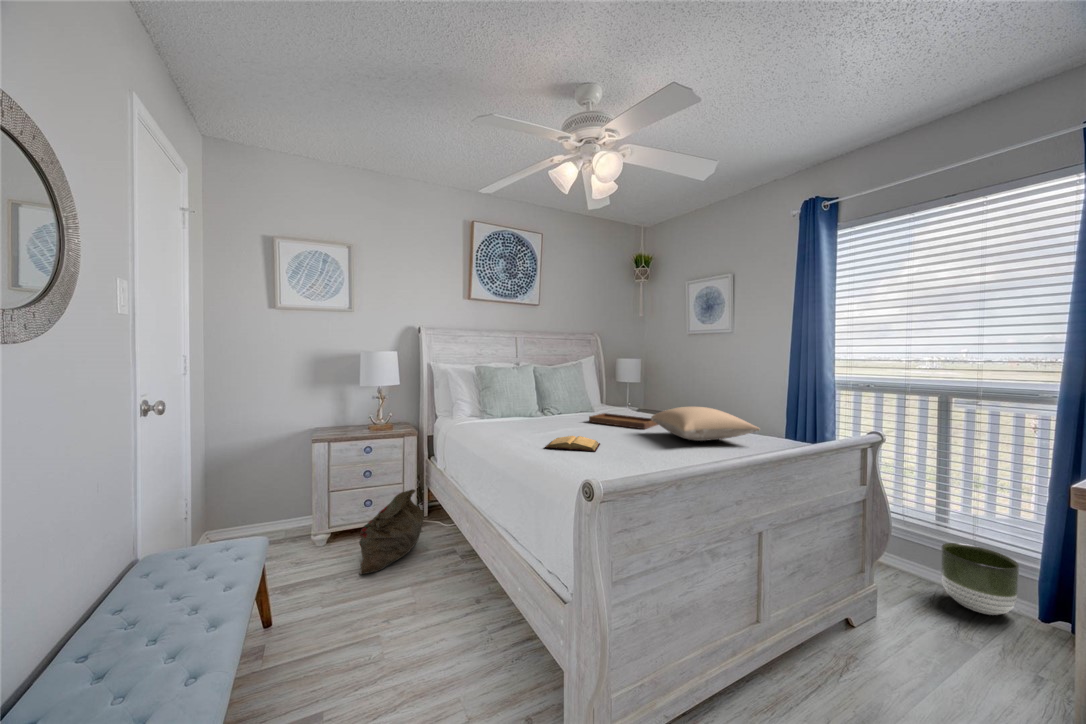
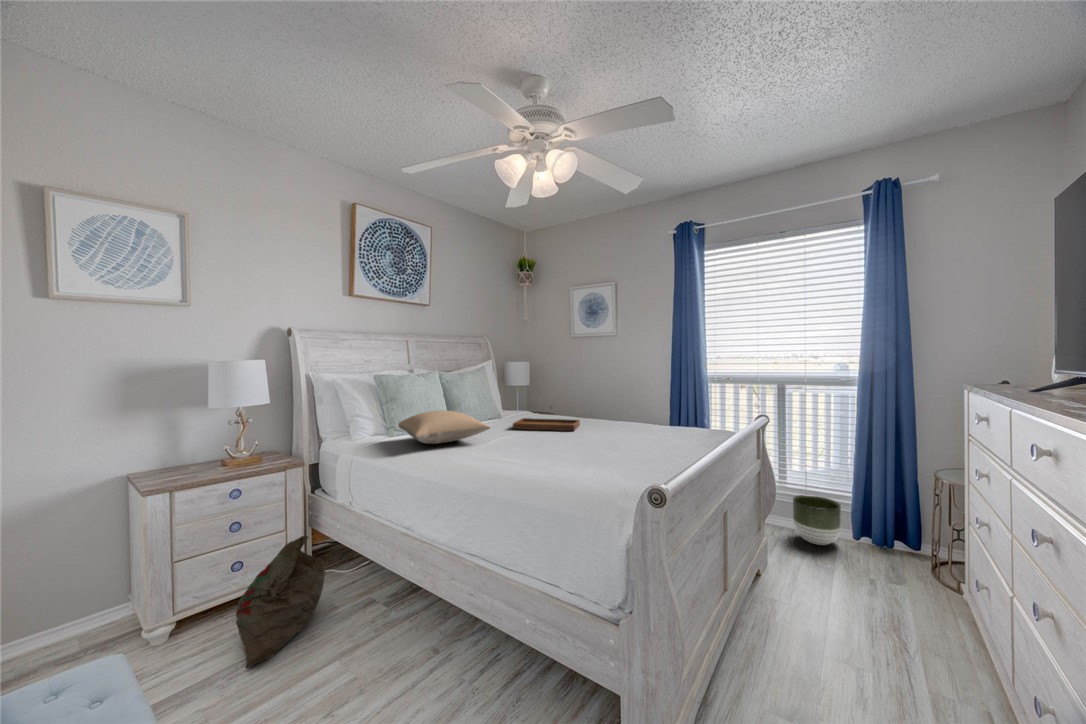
pillow: present [651,407,760,441] -> present [398,411,490,444]
book: present [545,436,600,452] -> none [503,445,560,463]

